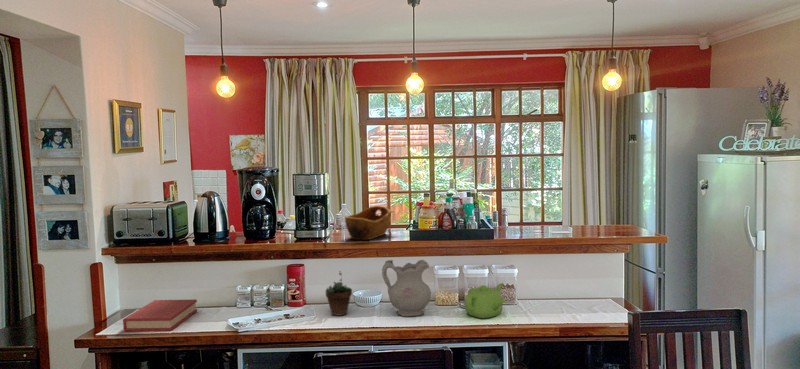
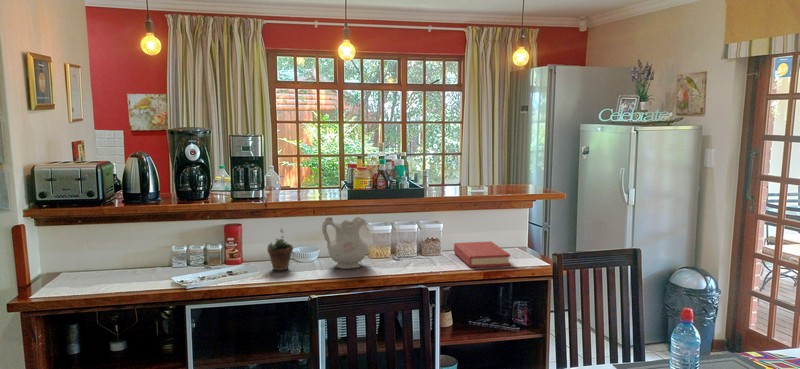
wooden bowl: present [345,206,391,240] -> none [282,168,324,200]
teapot: present [465,283,505,318] -> none [399,237,435,268]
hardback book: present [123,299,197,331] -> present [454,241,510,267]

